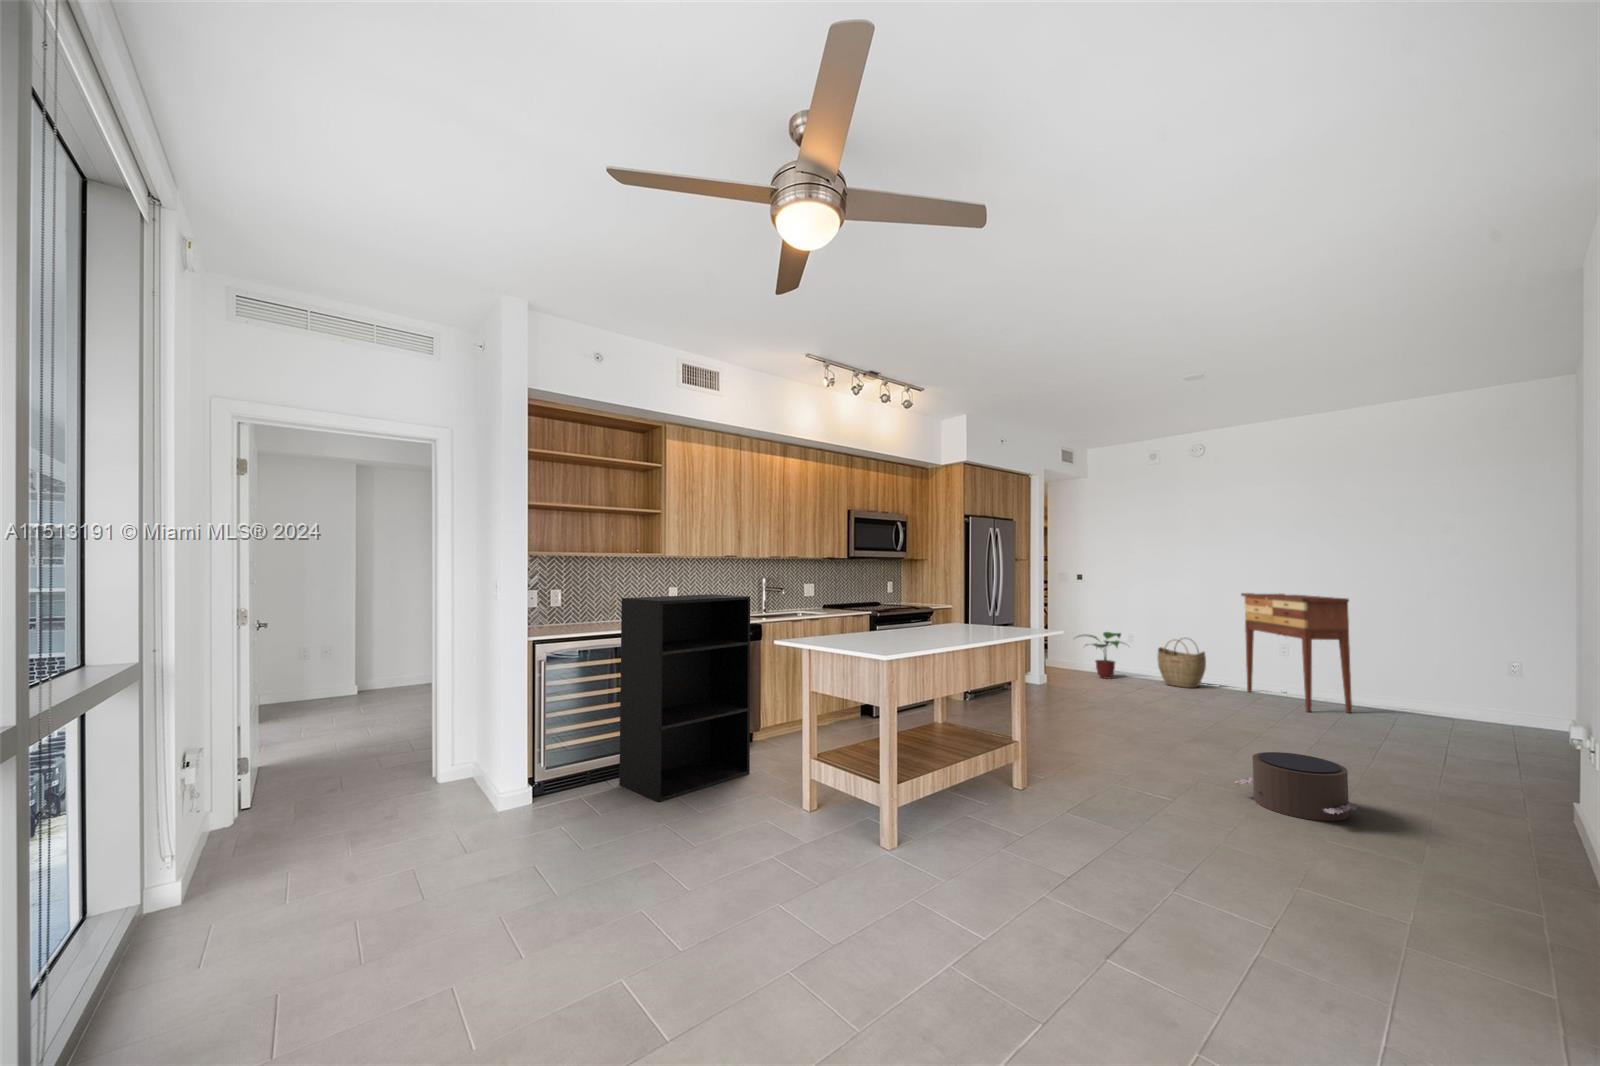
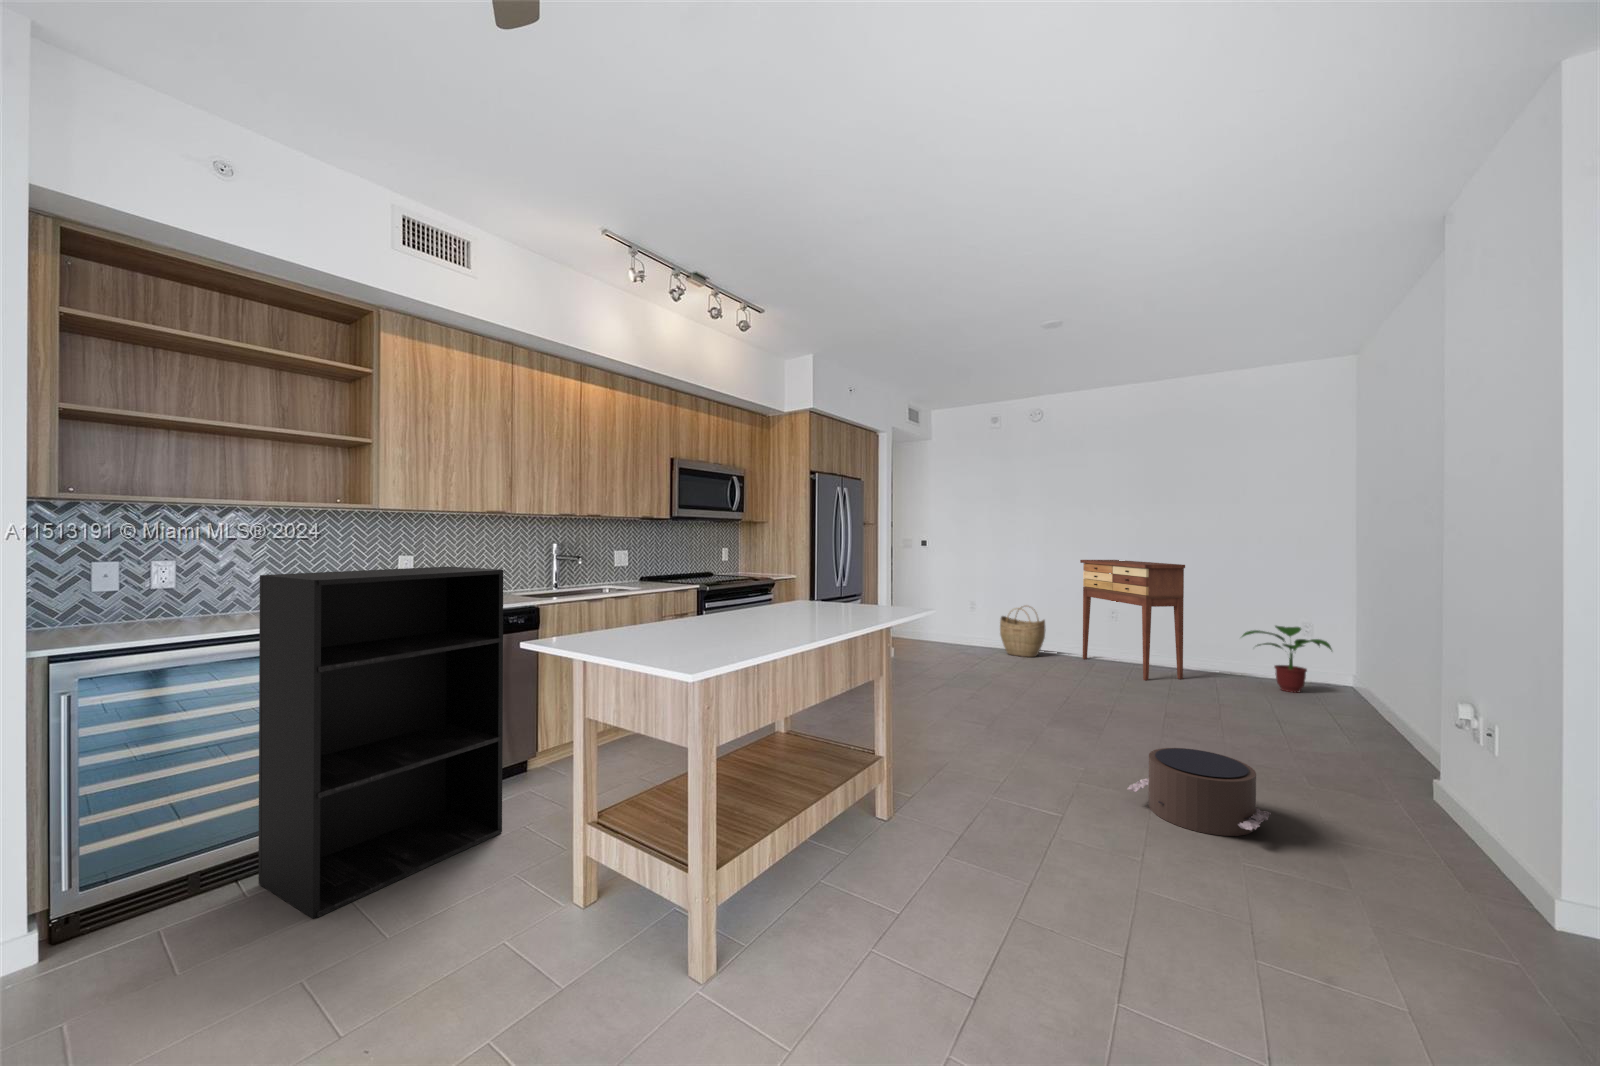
potted plant: present [1079,632,1121,679] -> present [1242,626,1332,693]

